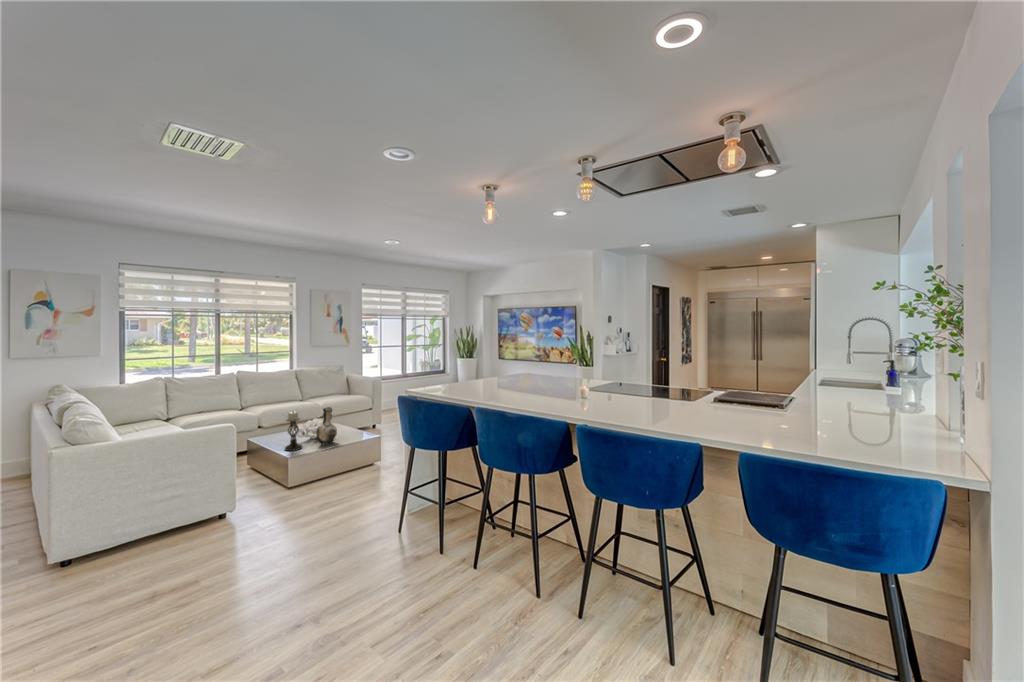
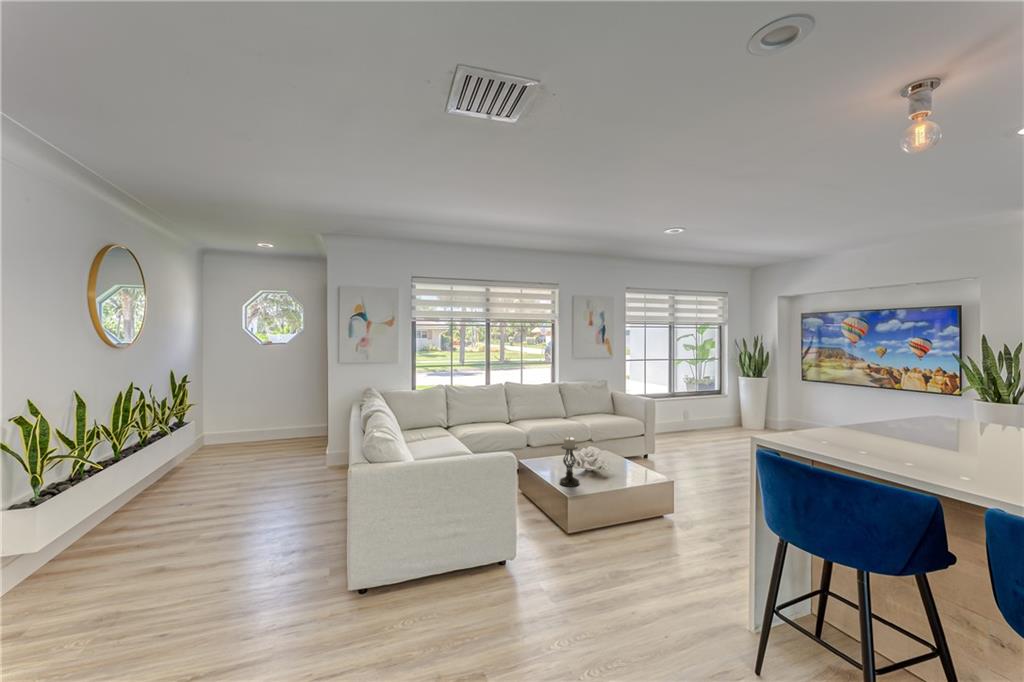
decorative vase: present [316,407,337,445] -> none [595,436,620,483]

